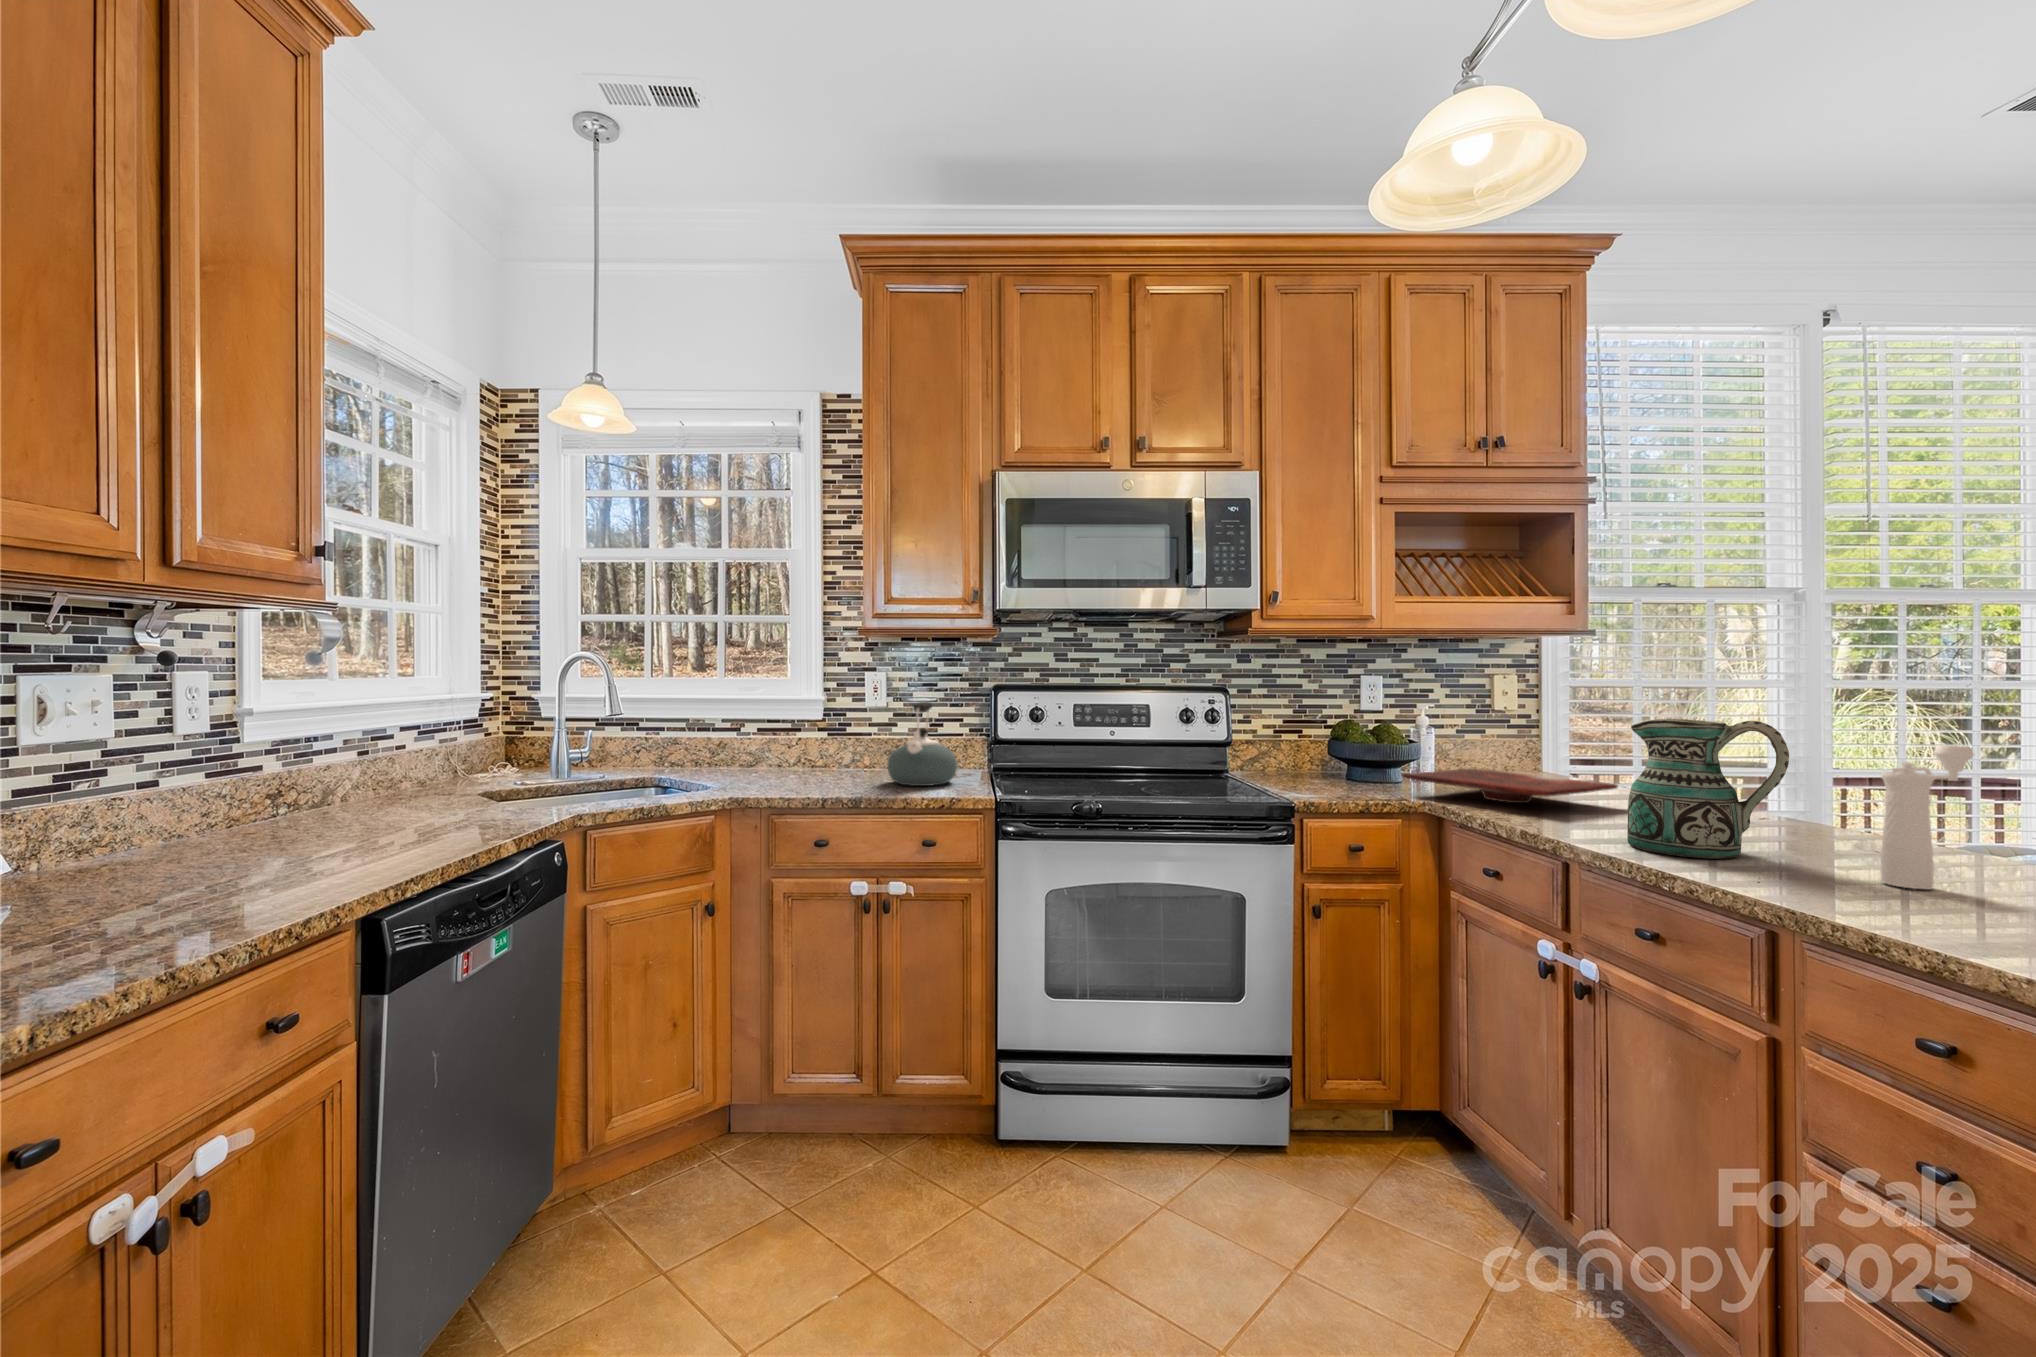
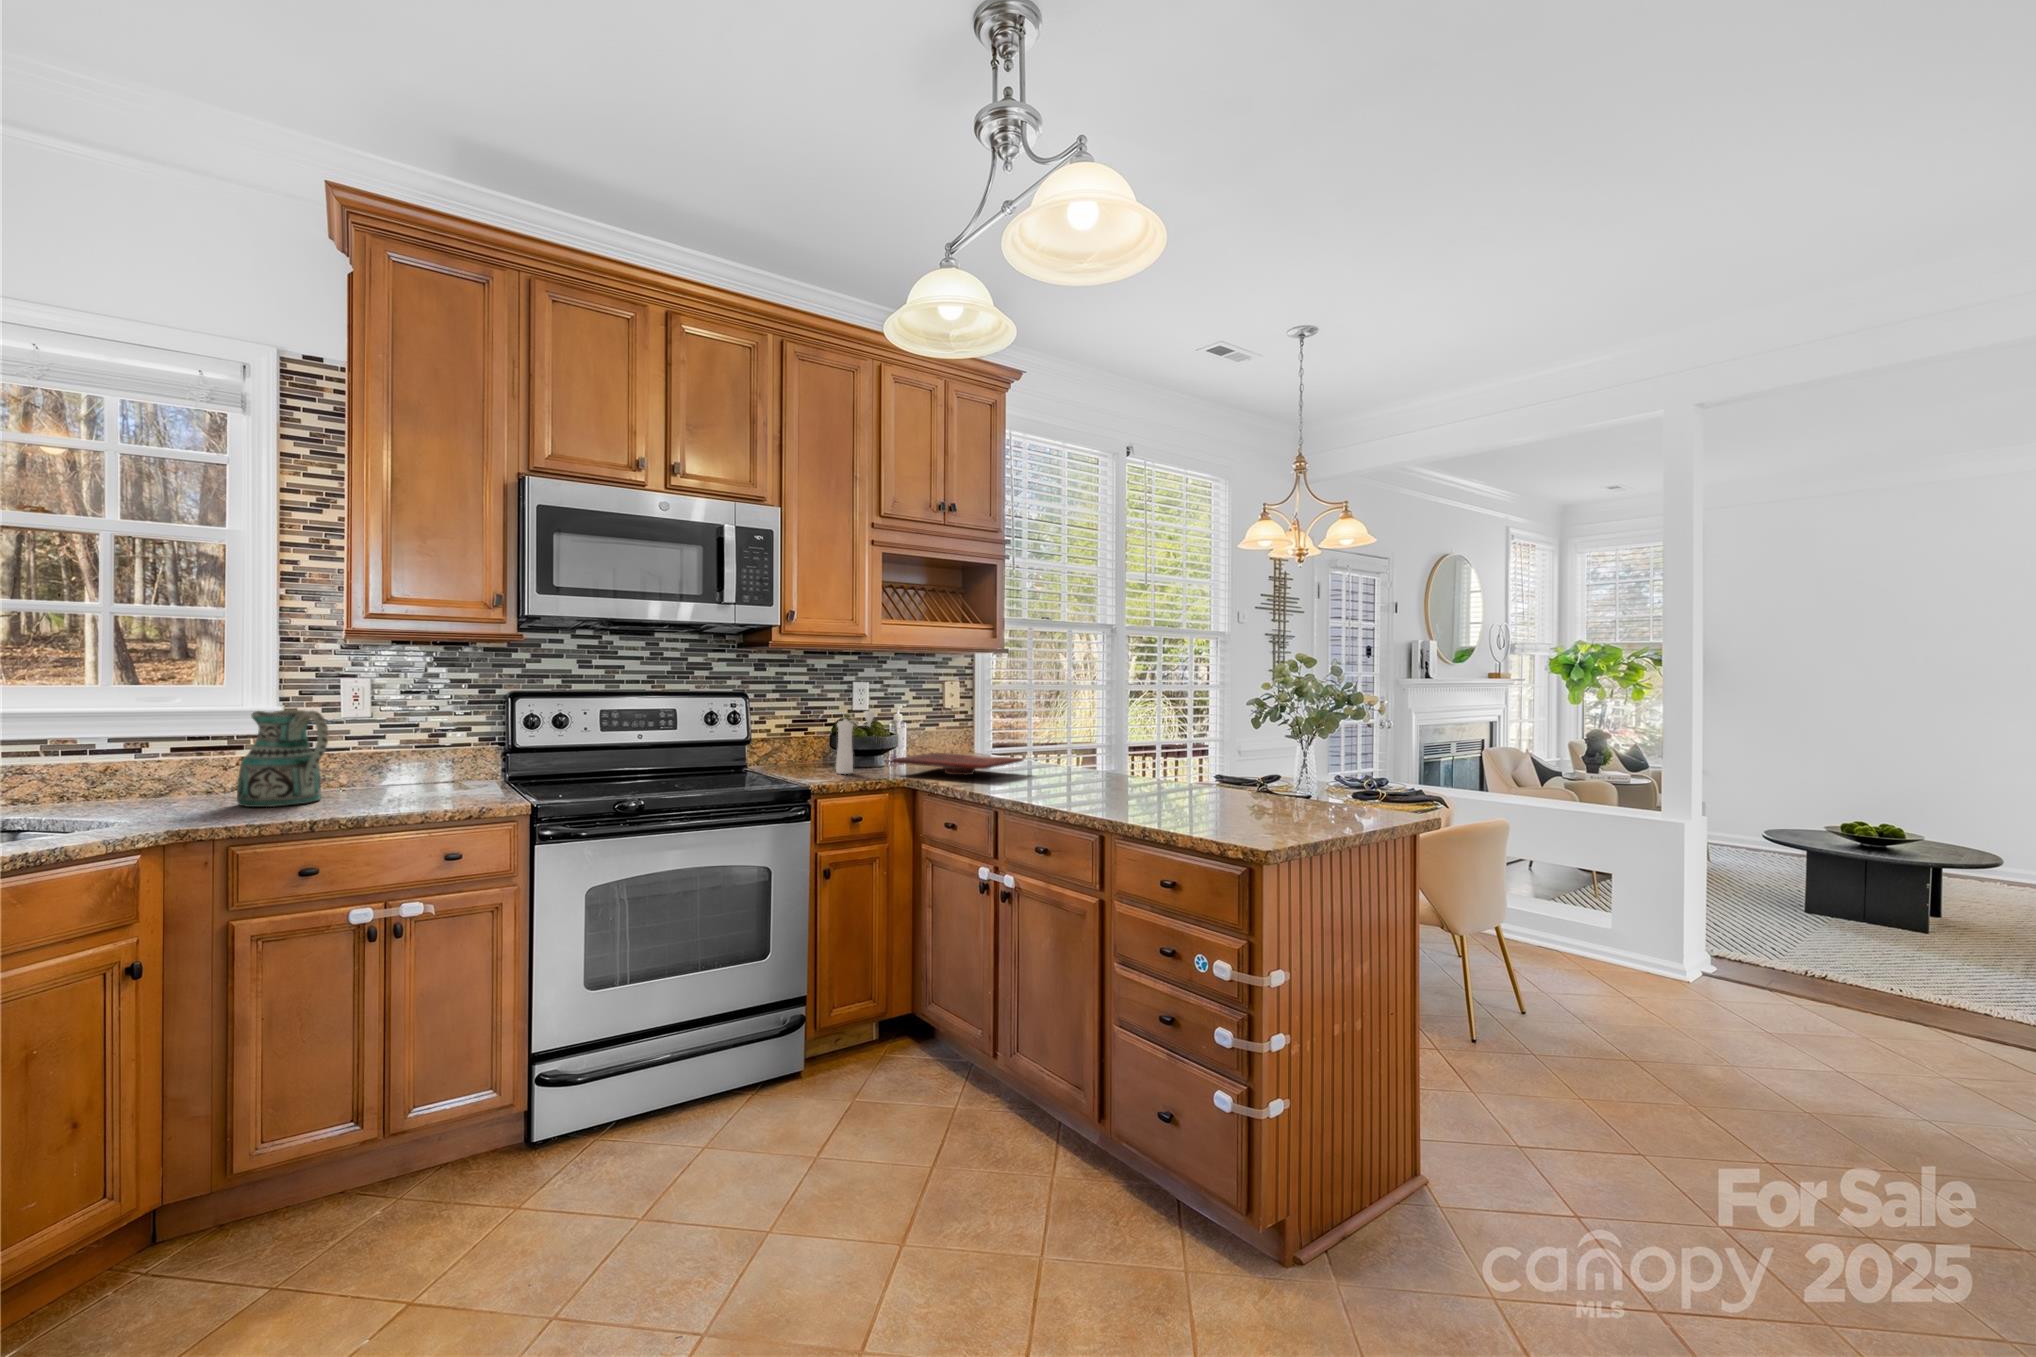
kettle: present [887,702,957,786] -> none [396,711,483,798]
ceramic pitcher: present [1627,719,1789,858] -> present [237,710,329,807]
pepper mill: present [1881,745,1974,889] -> present [836,711,875,774]

